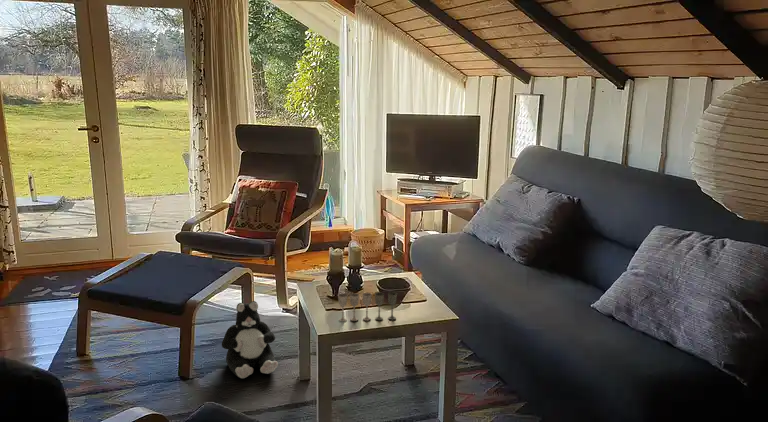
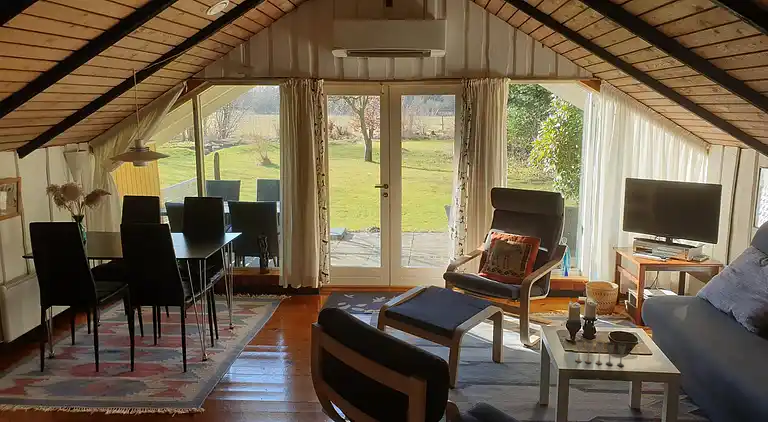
plush toy: present [222,301,278,378] -> none [478,336,522,395]

